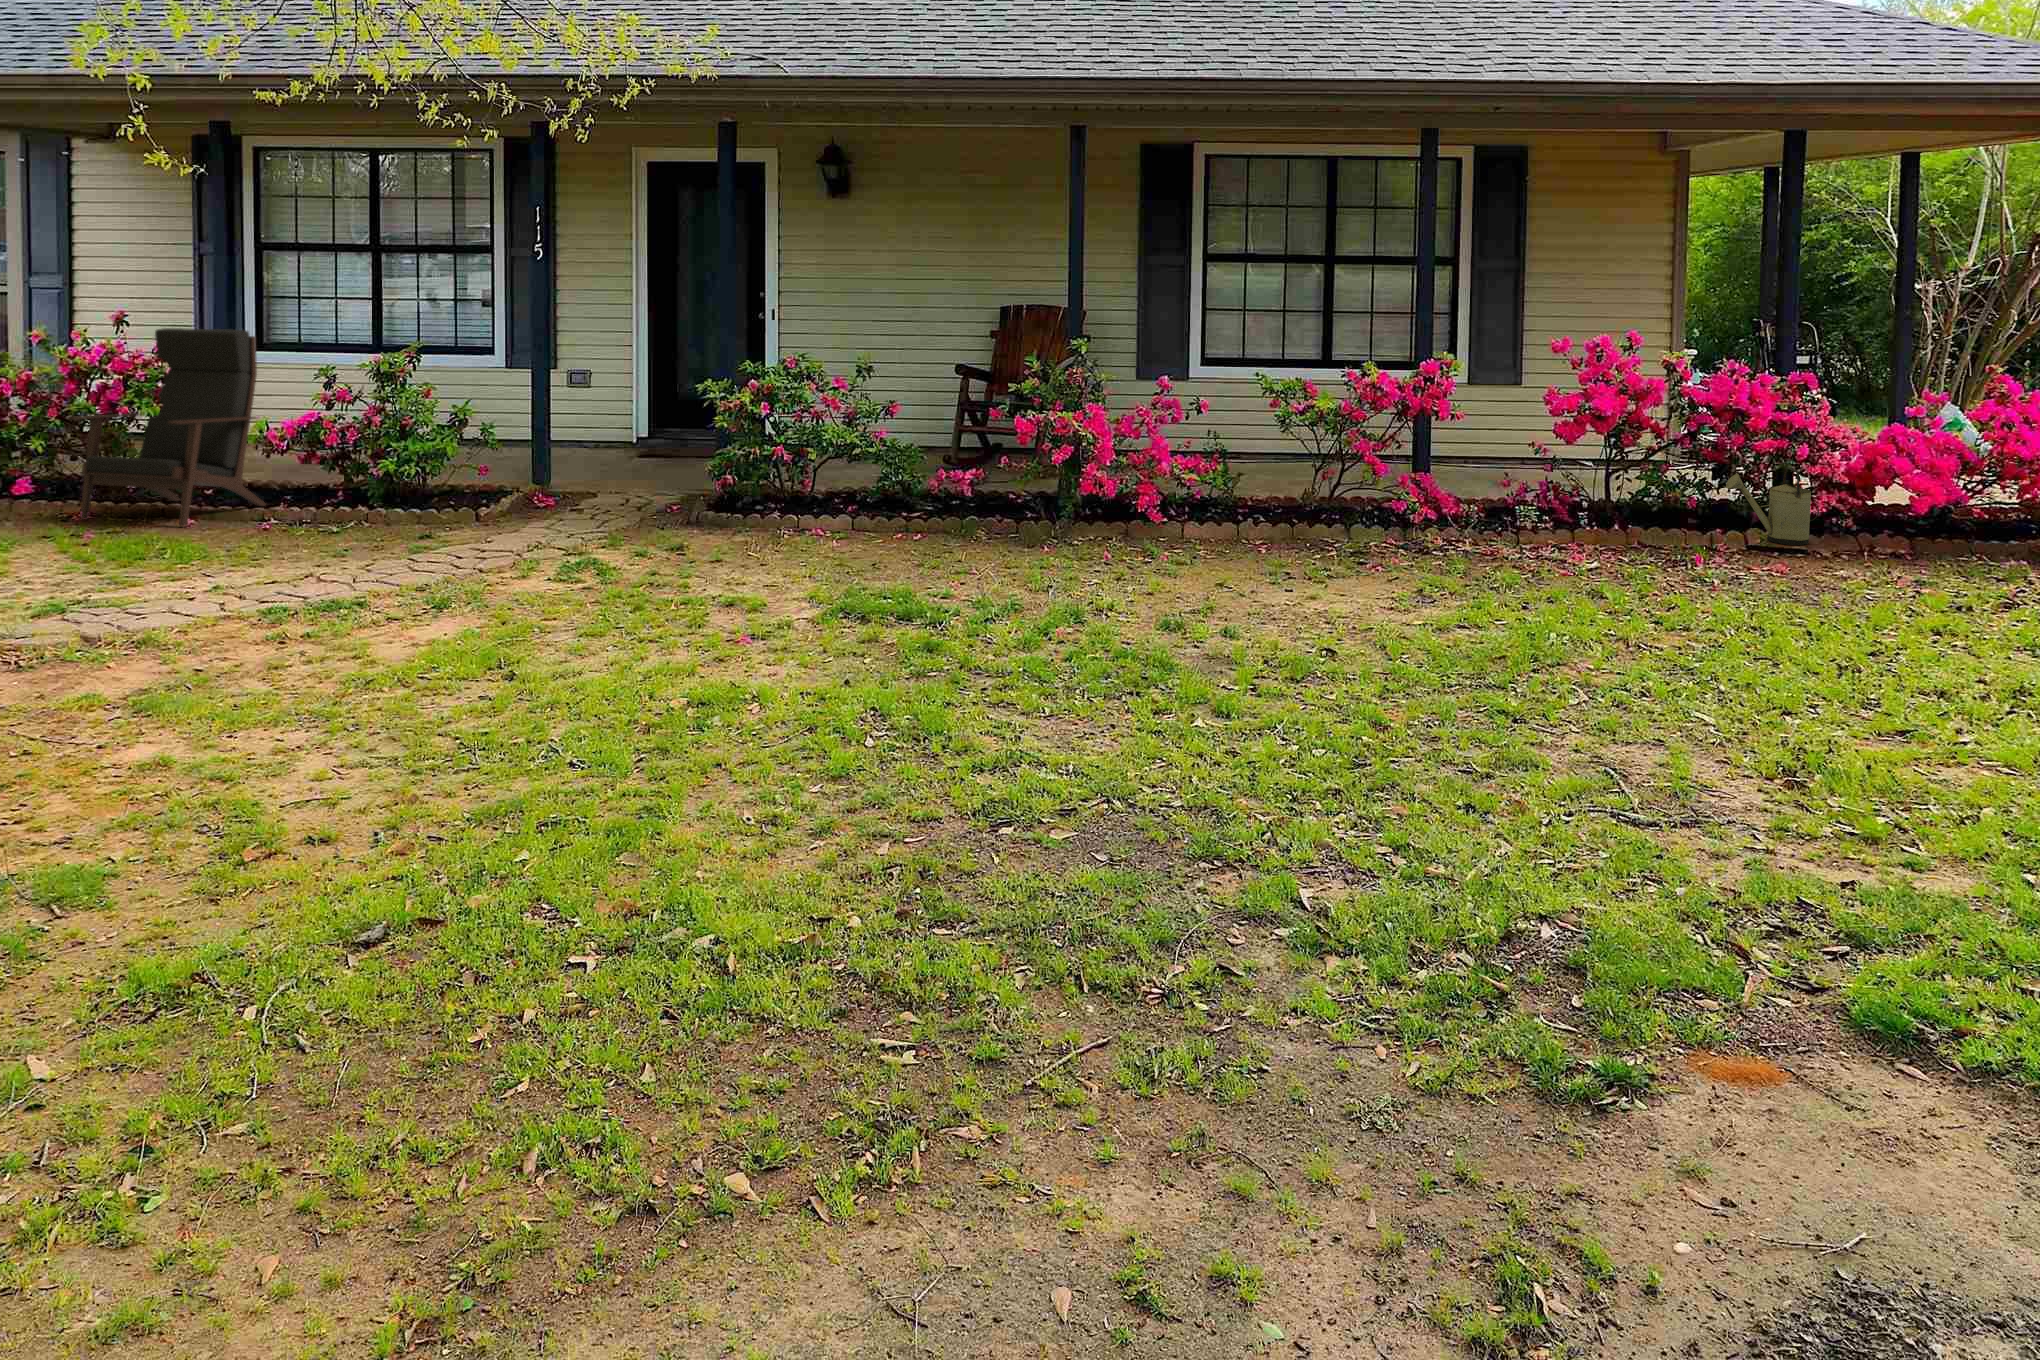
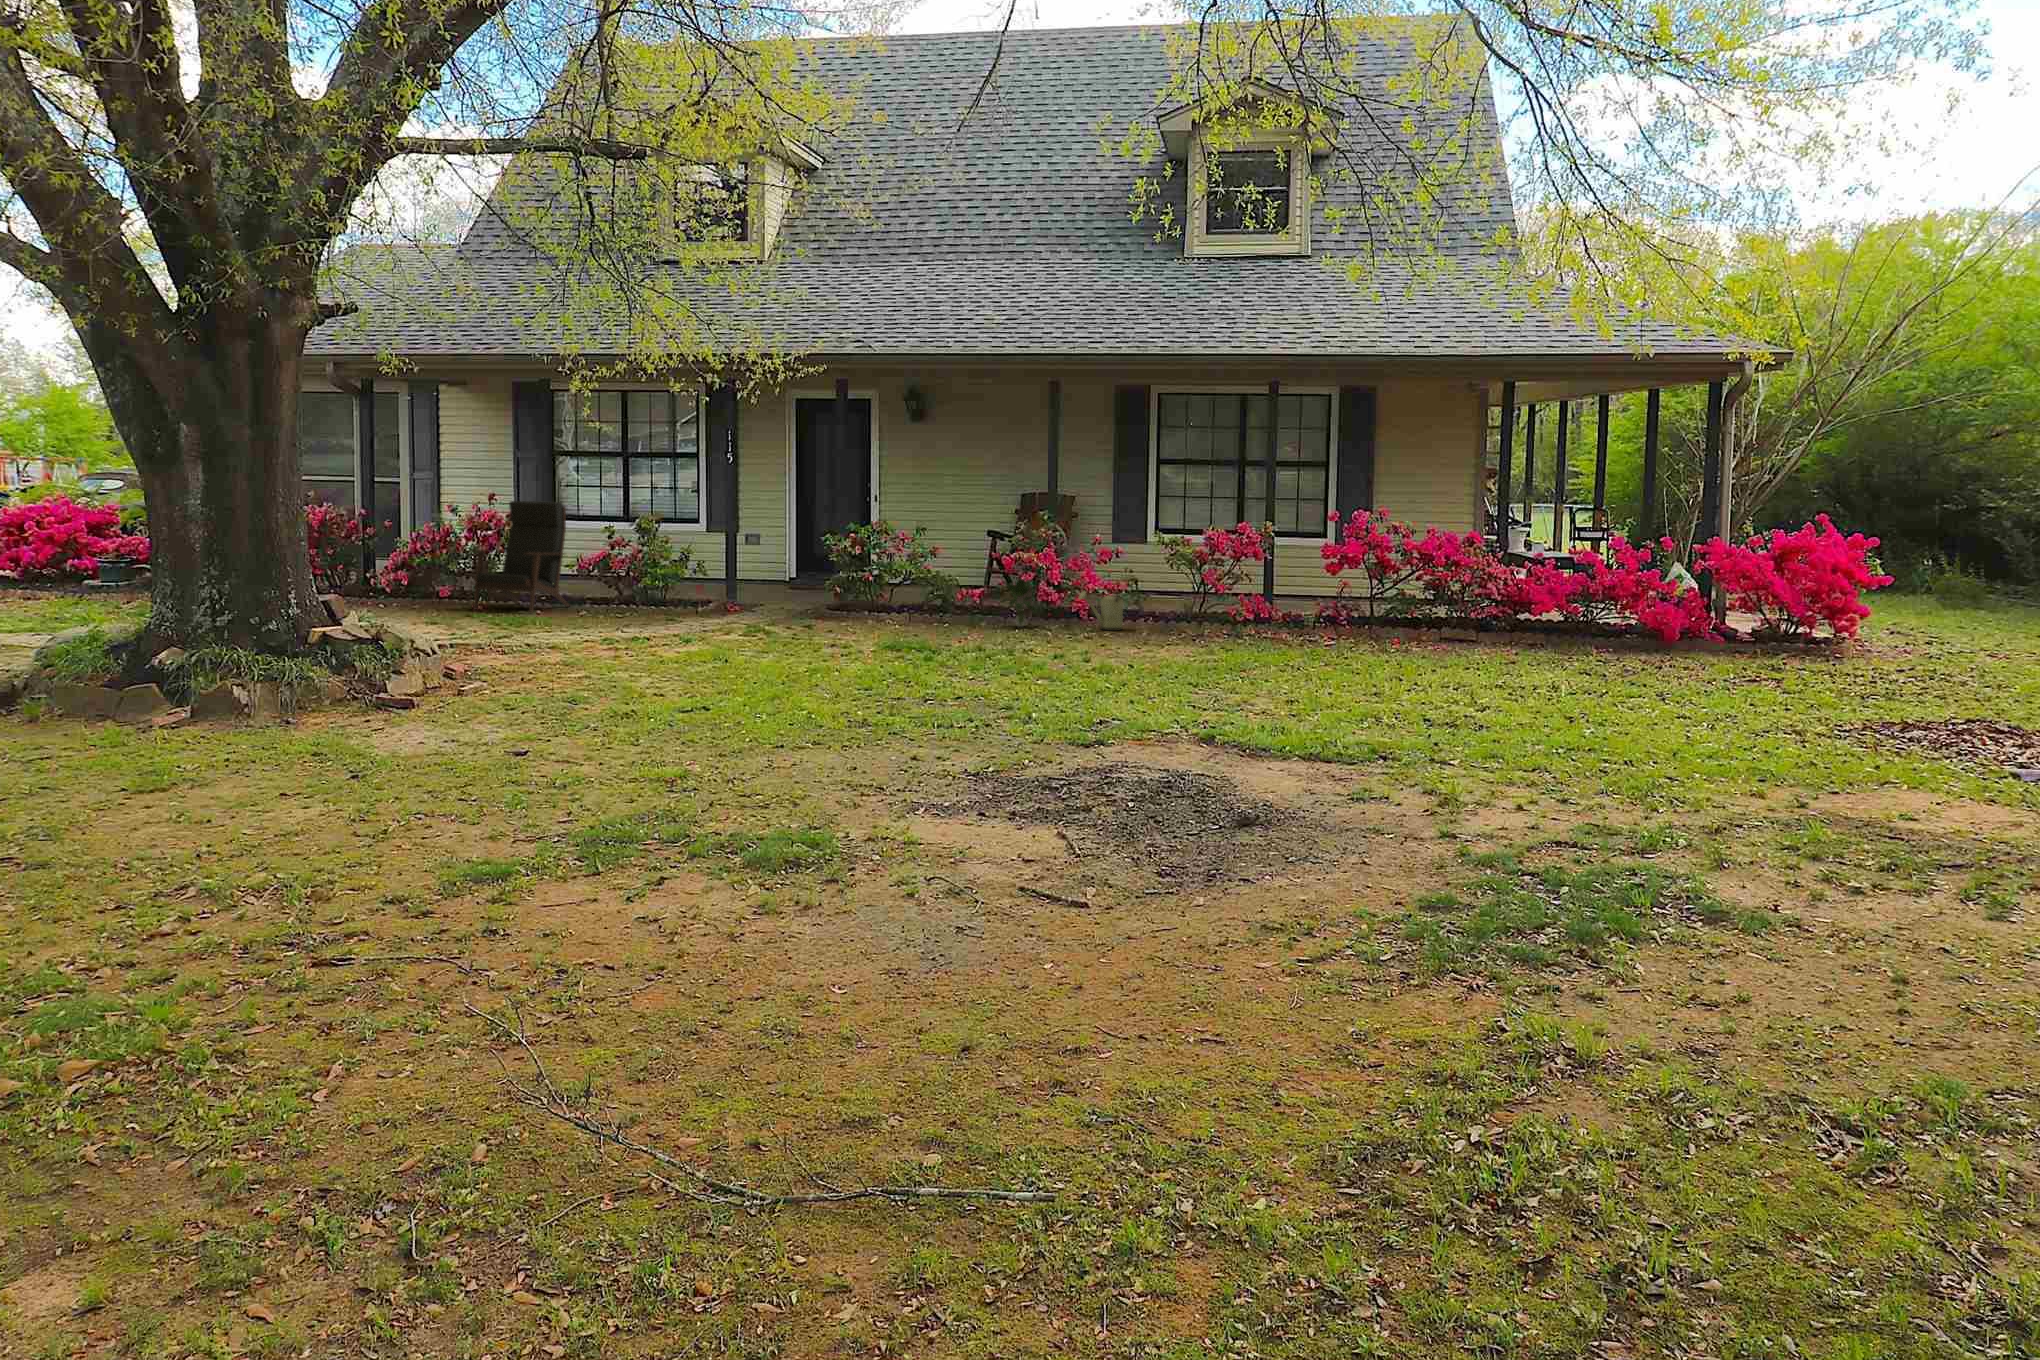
potted plant: none [1008,447,1071,532] -> present [1003,577,1037,627]
watering can: present [1726,468,1819,545] -> present [1079,587,1126,631]

